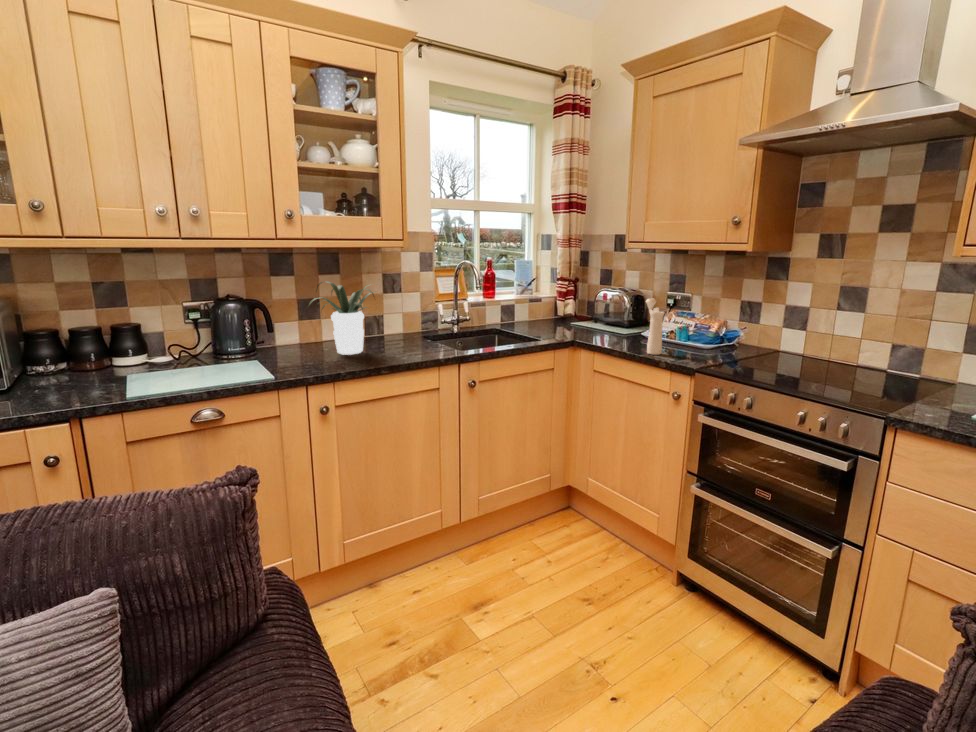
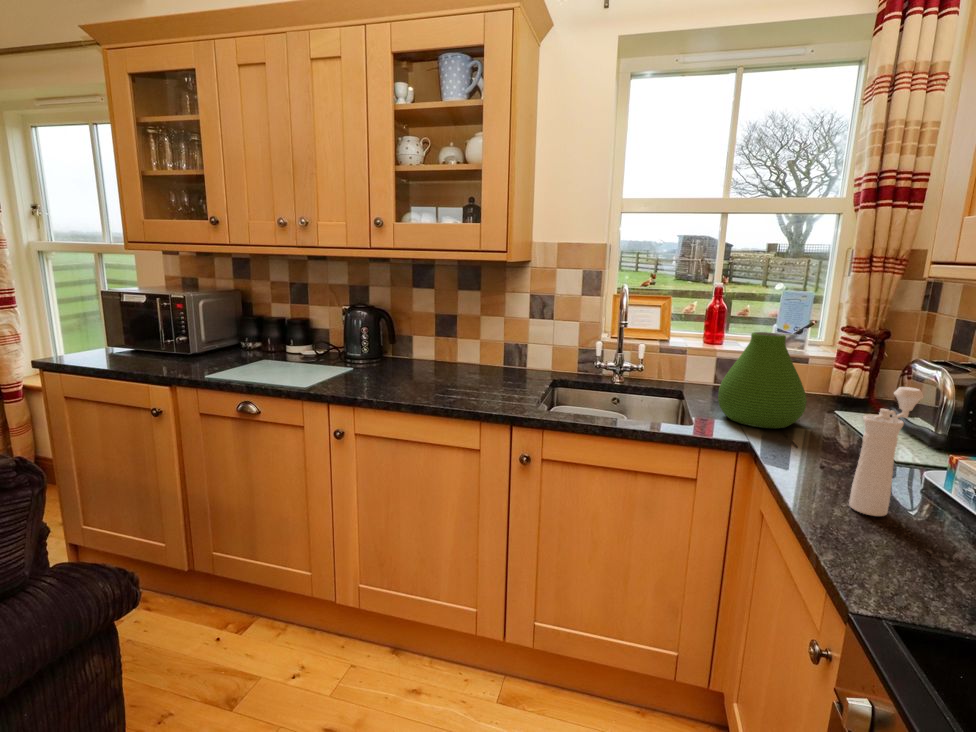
potted plant: present [308,281,374,355] -> none [389,297,487,381]
vase: none [534,284,580,337] -> present [718,332,807,428]

